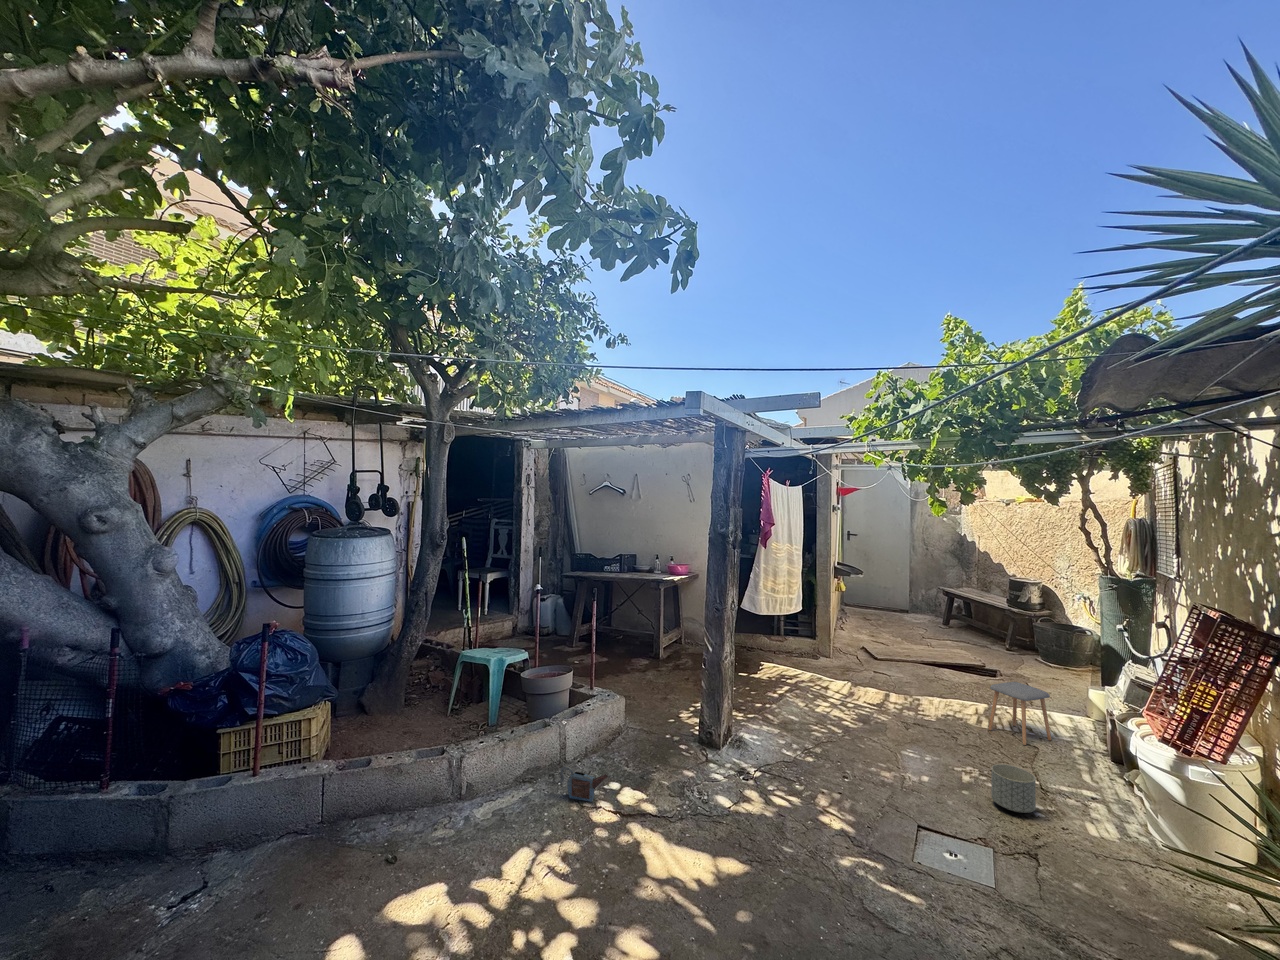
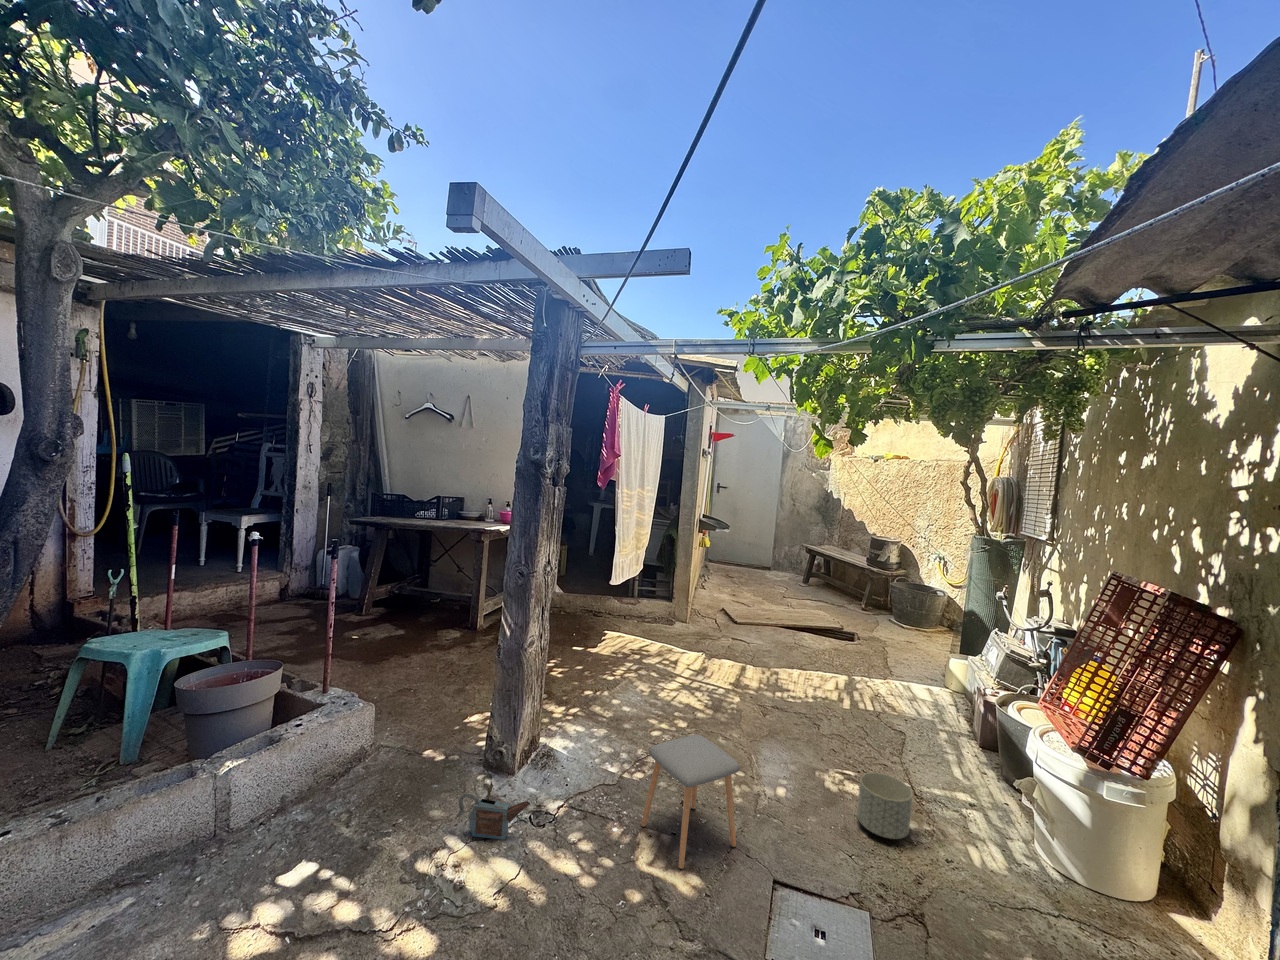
stool: present [988,682,1051,746] -> present [641,735,740,870]
watering can: present [560,766,608,802] -> present [457,792,530,840]

